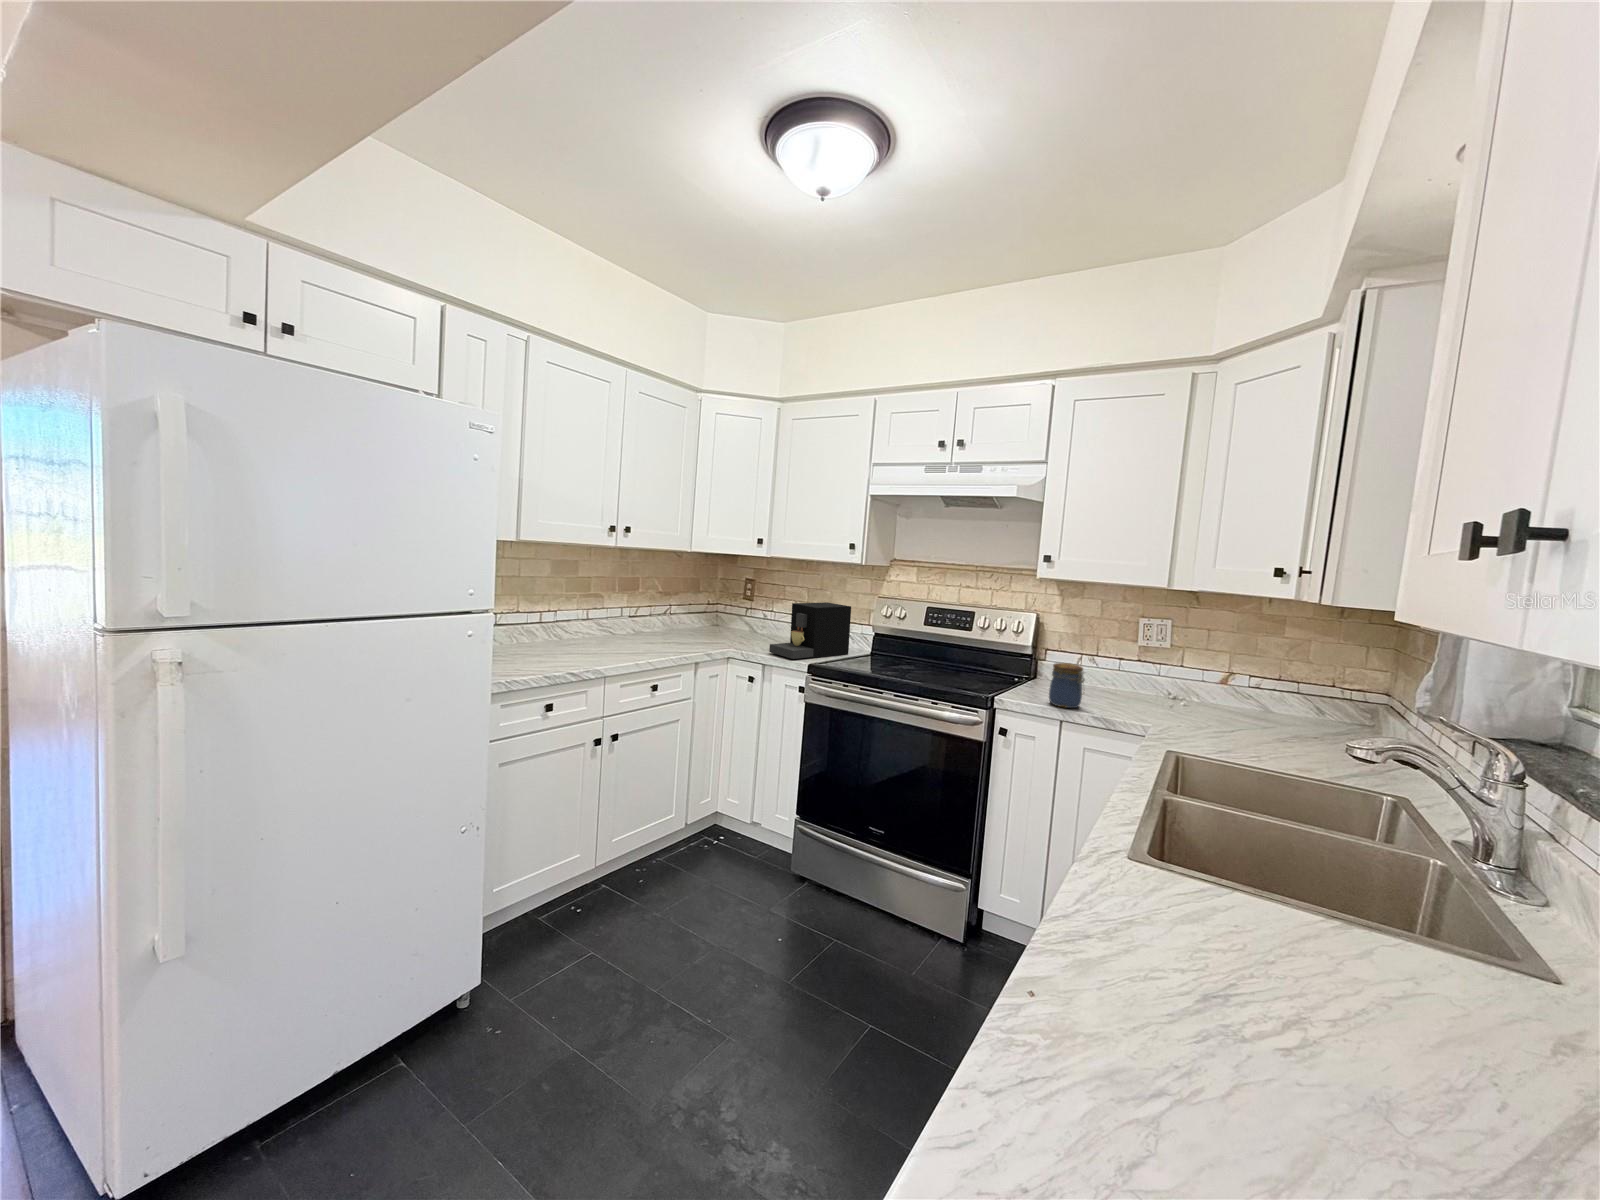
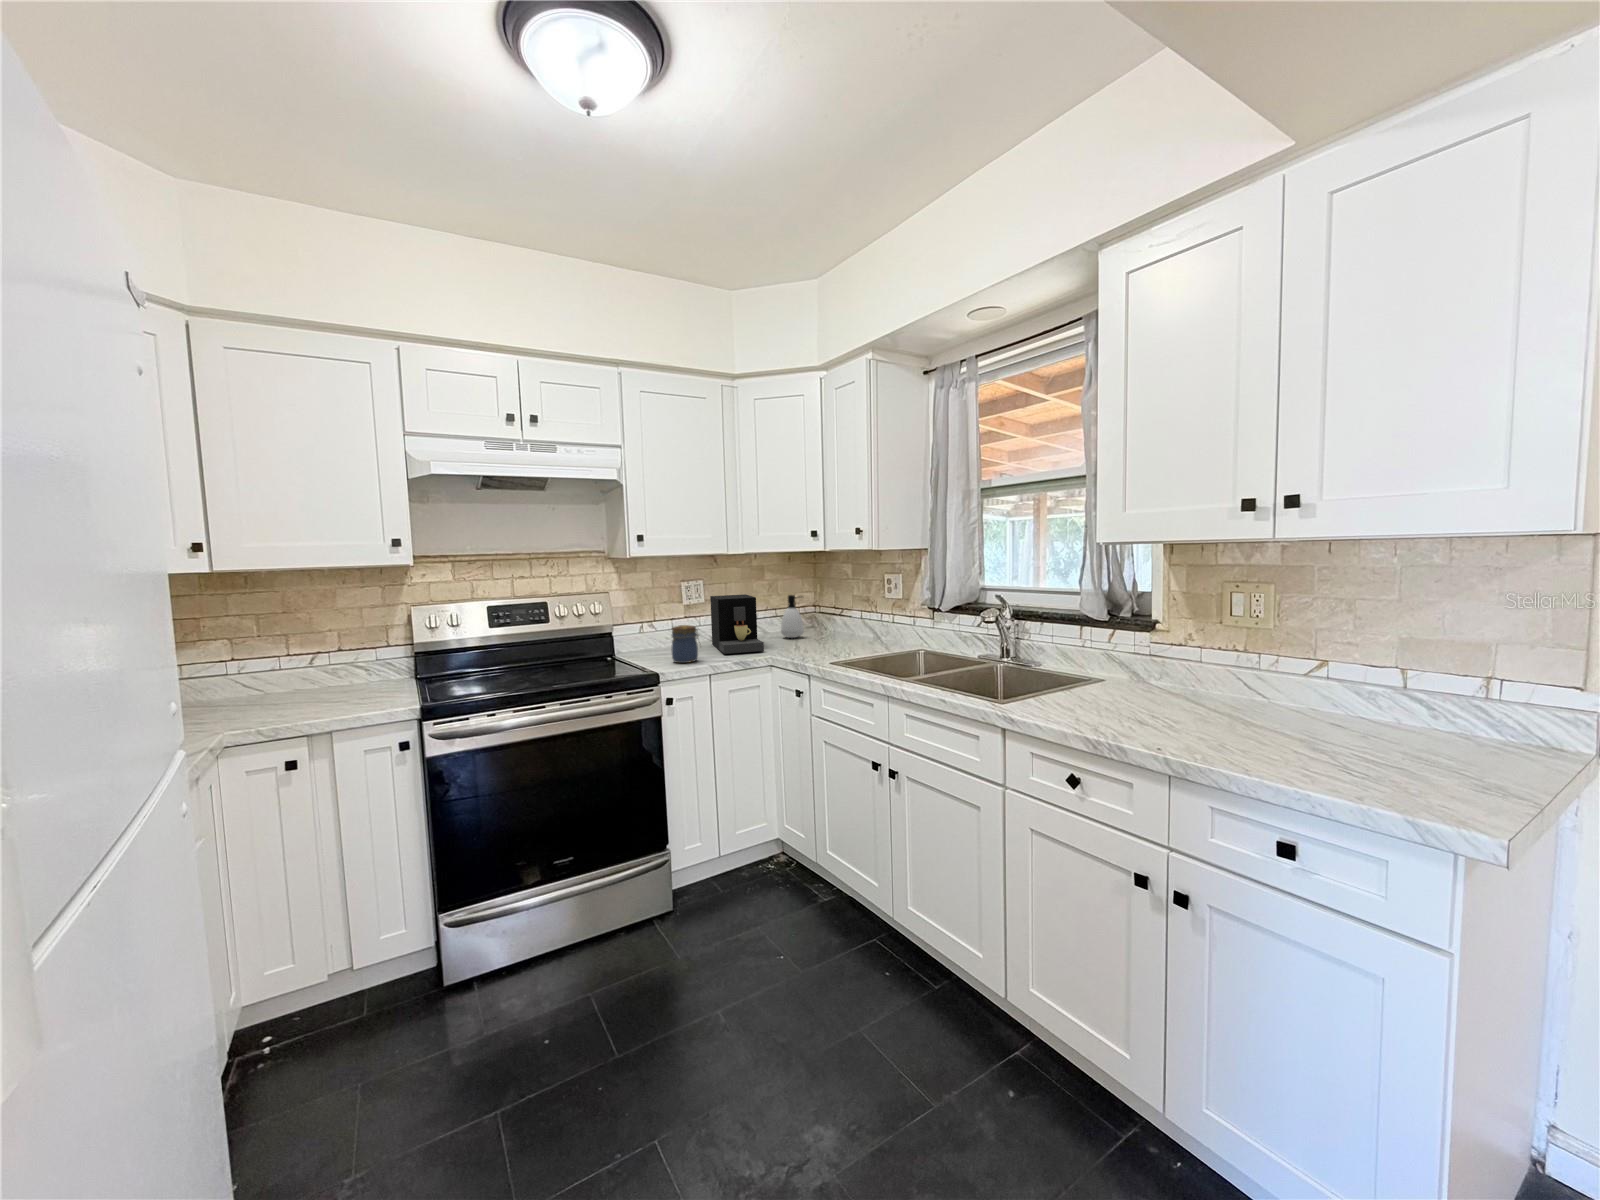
coffee maker: present [769,602,851,659] -> present [710,594,764,654]
soap dispenser: none [1282,665,1330,732] -> present [781,595,804,638]

